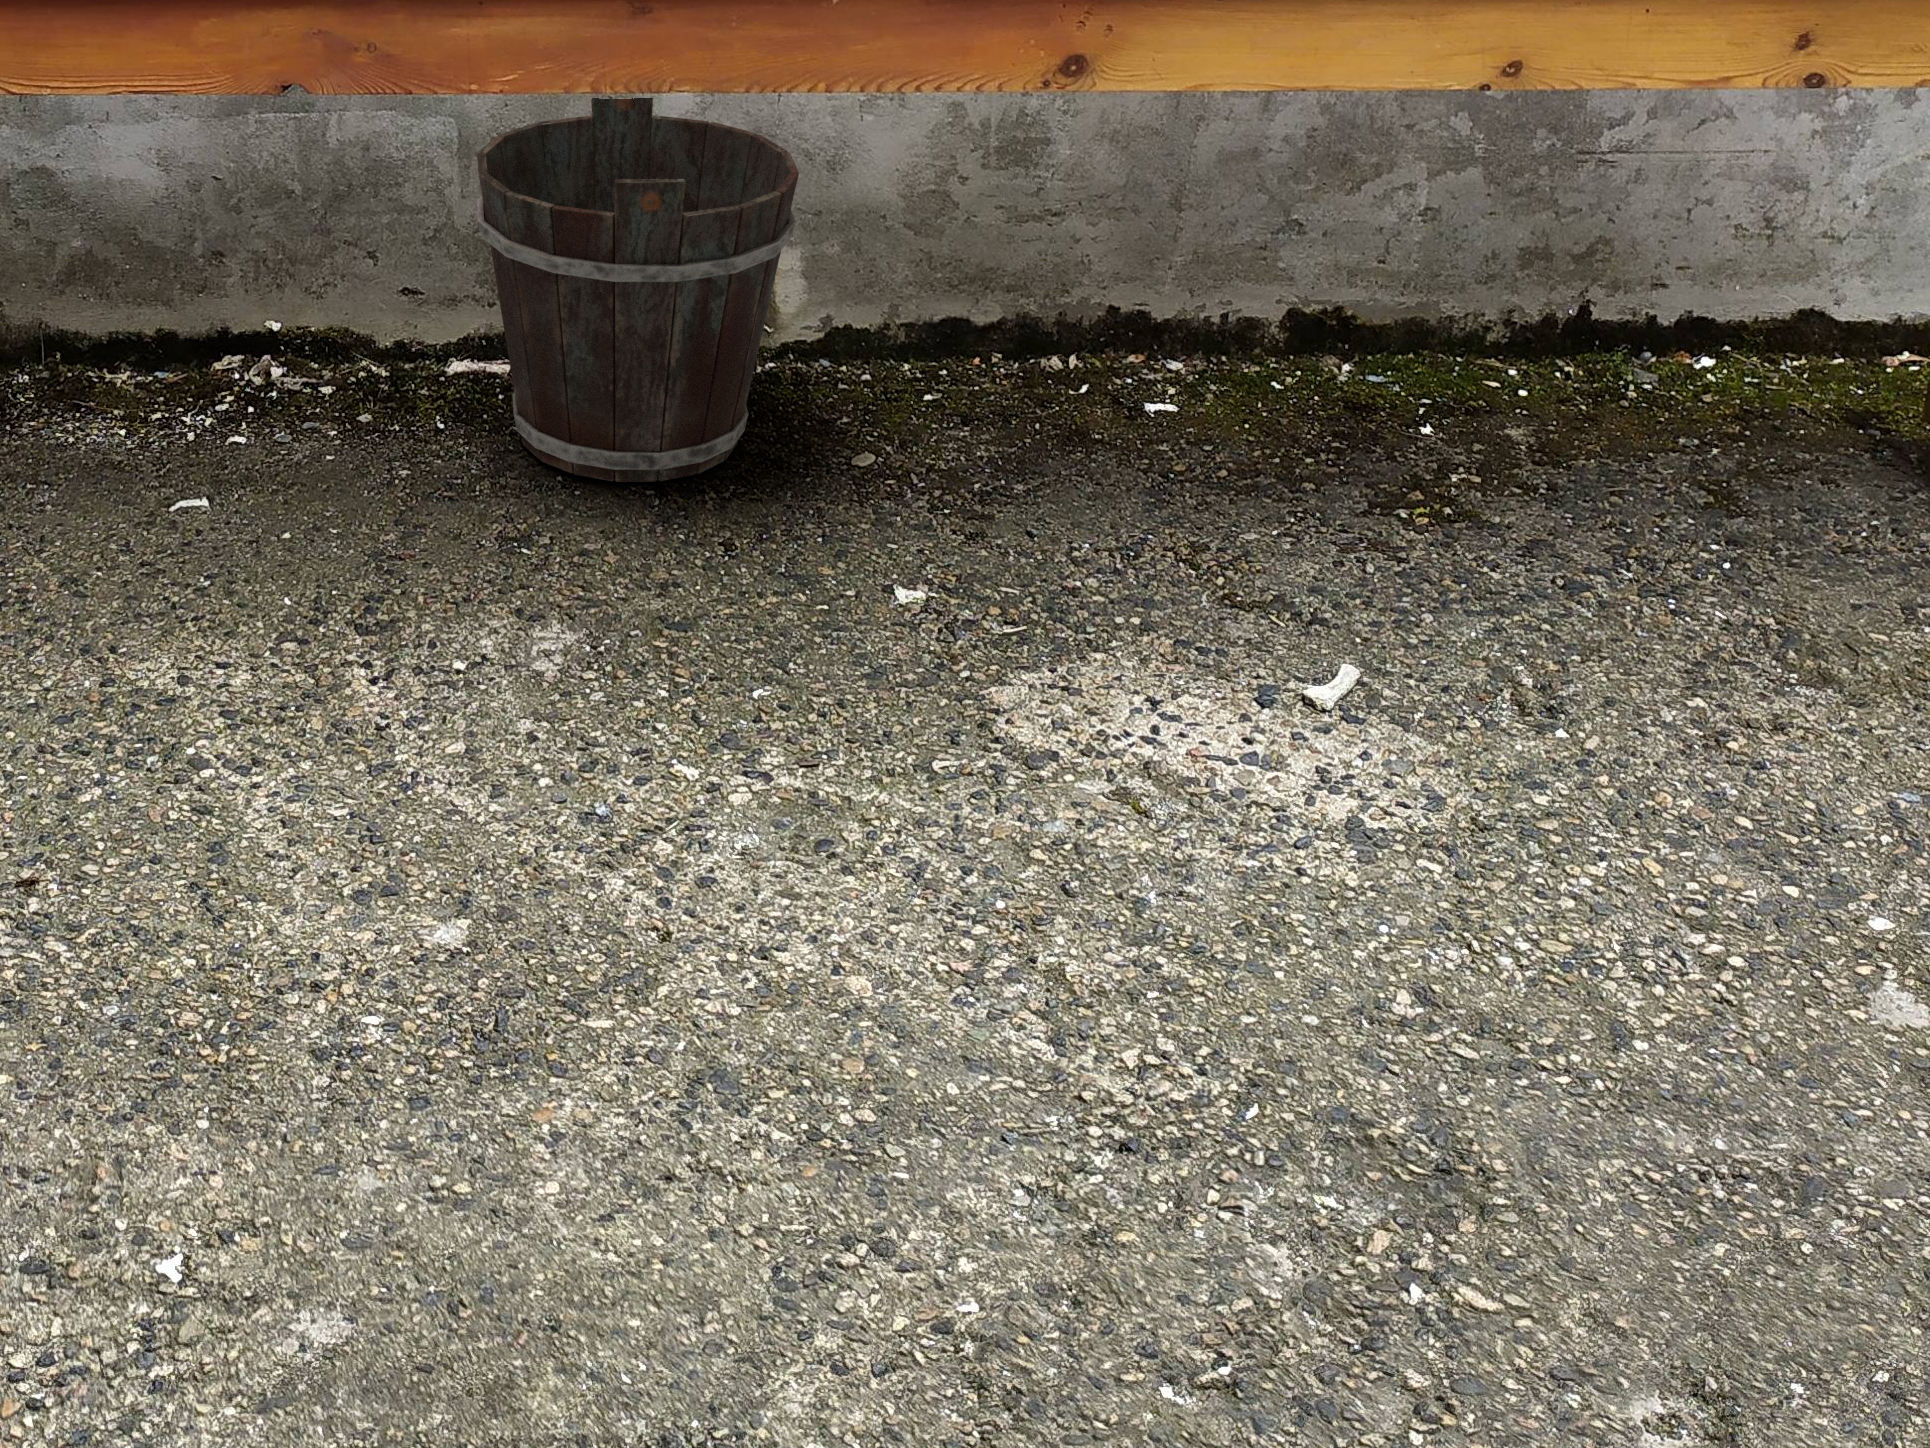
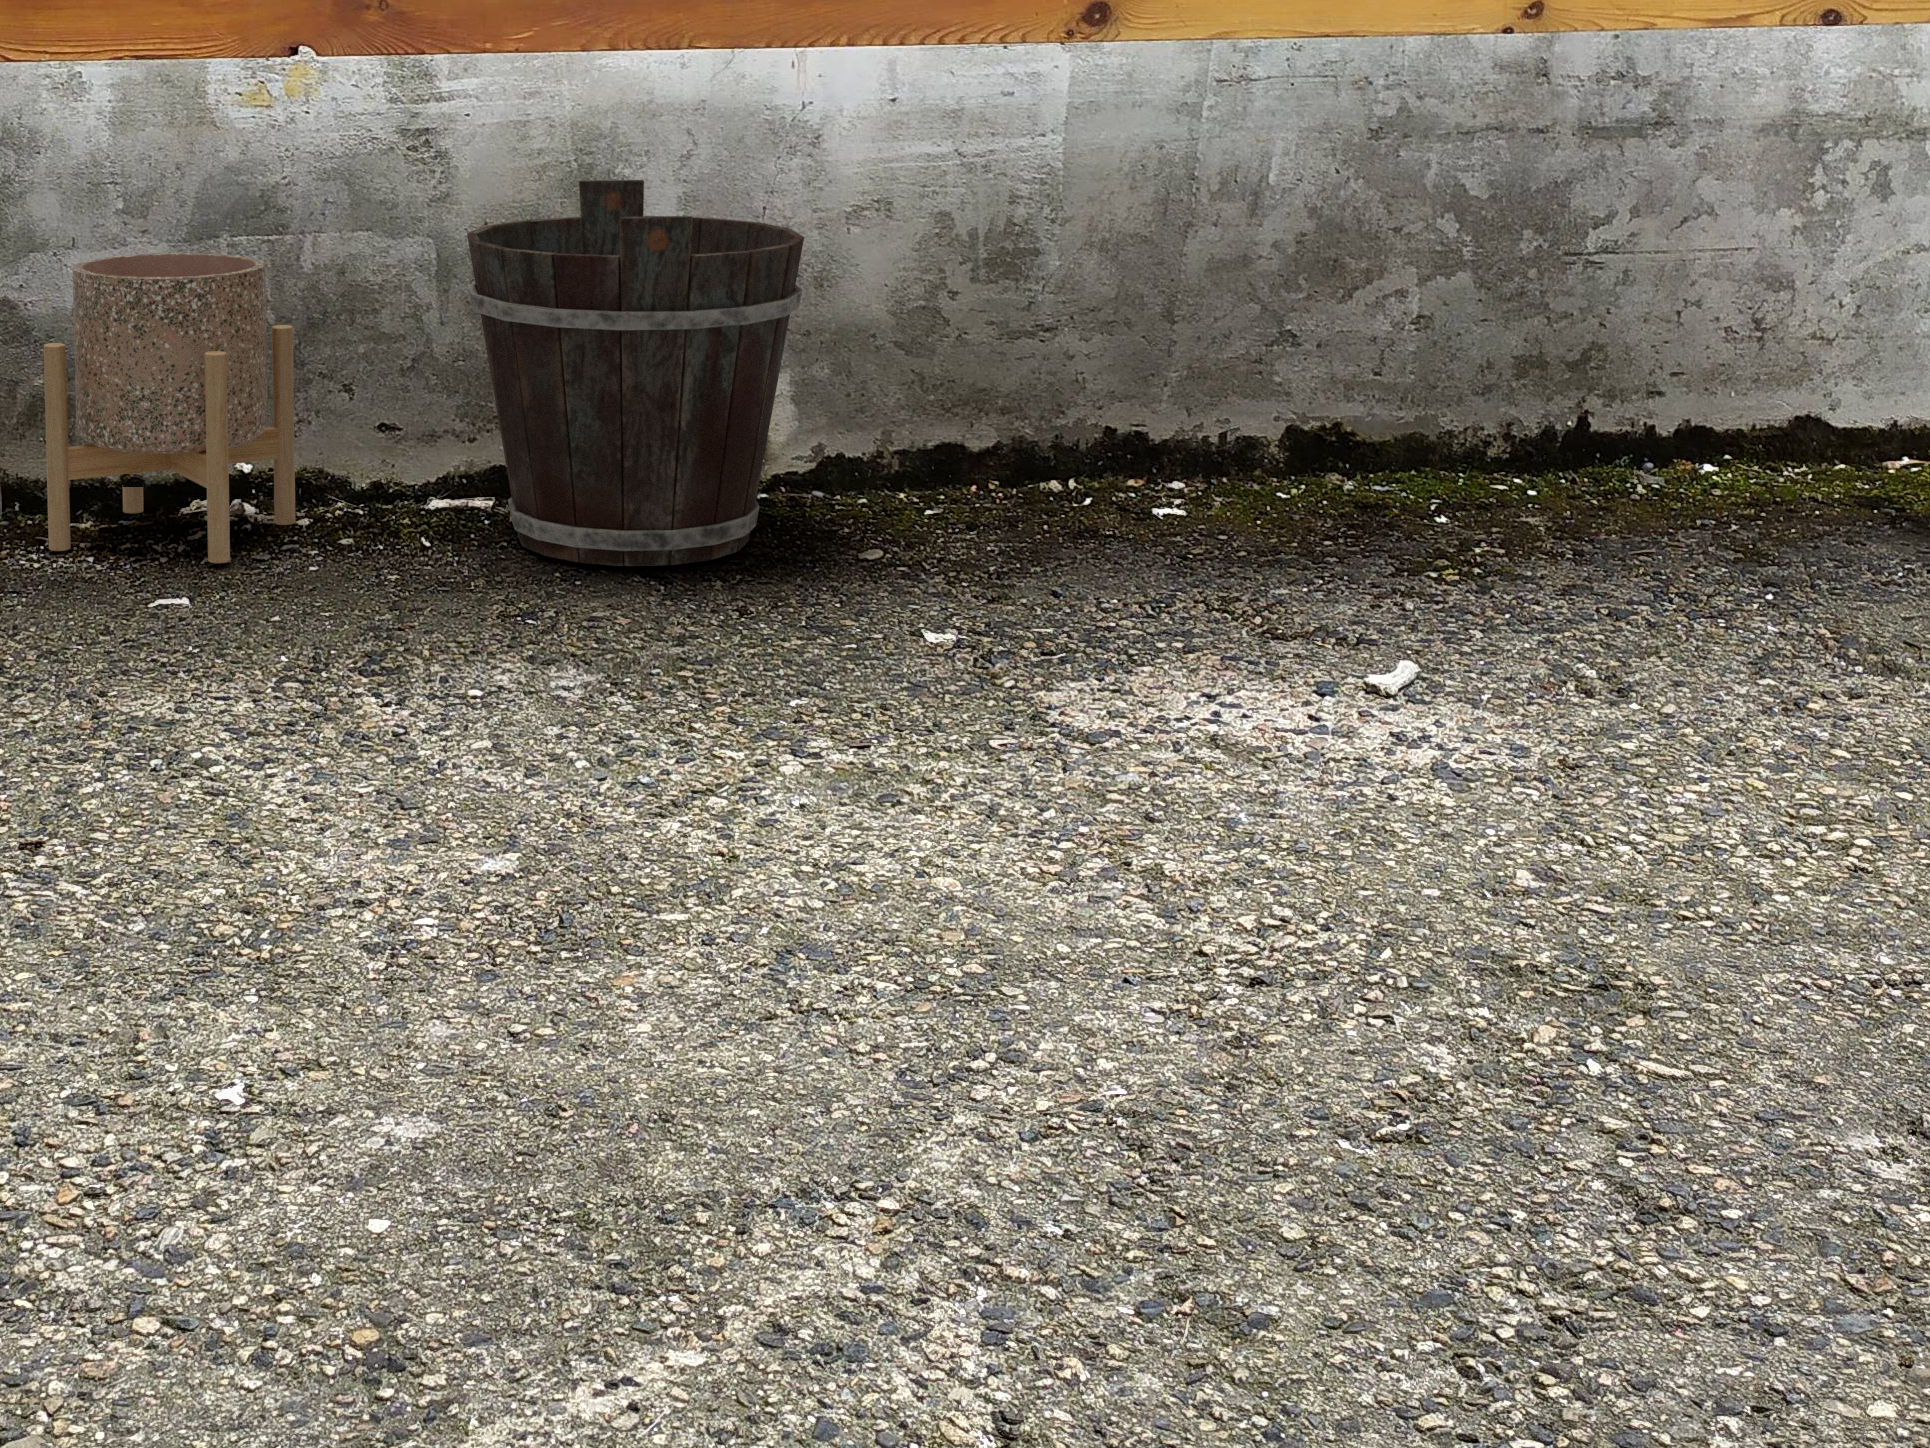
planter: none [74,147,315,465] -> present [44,253,295,563]

